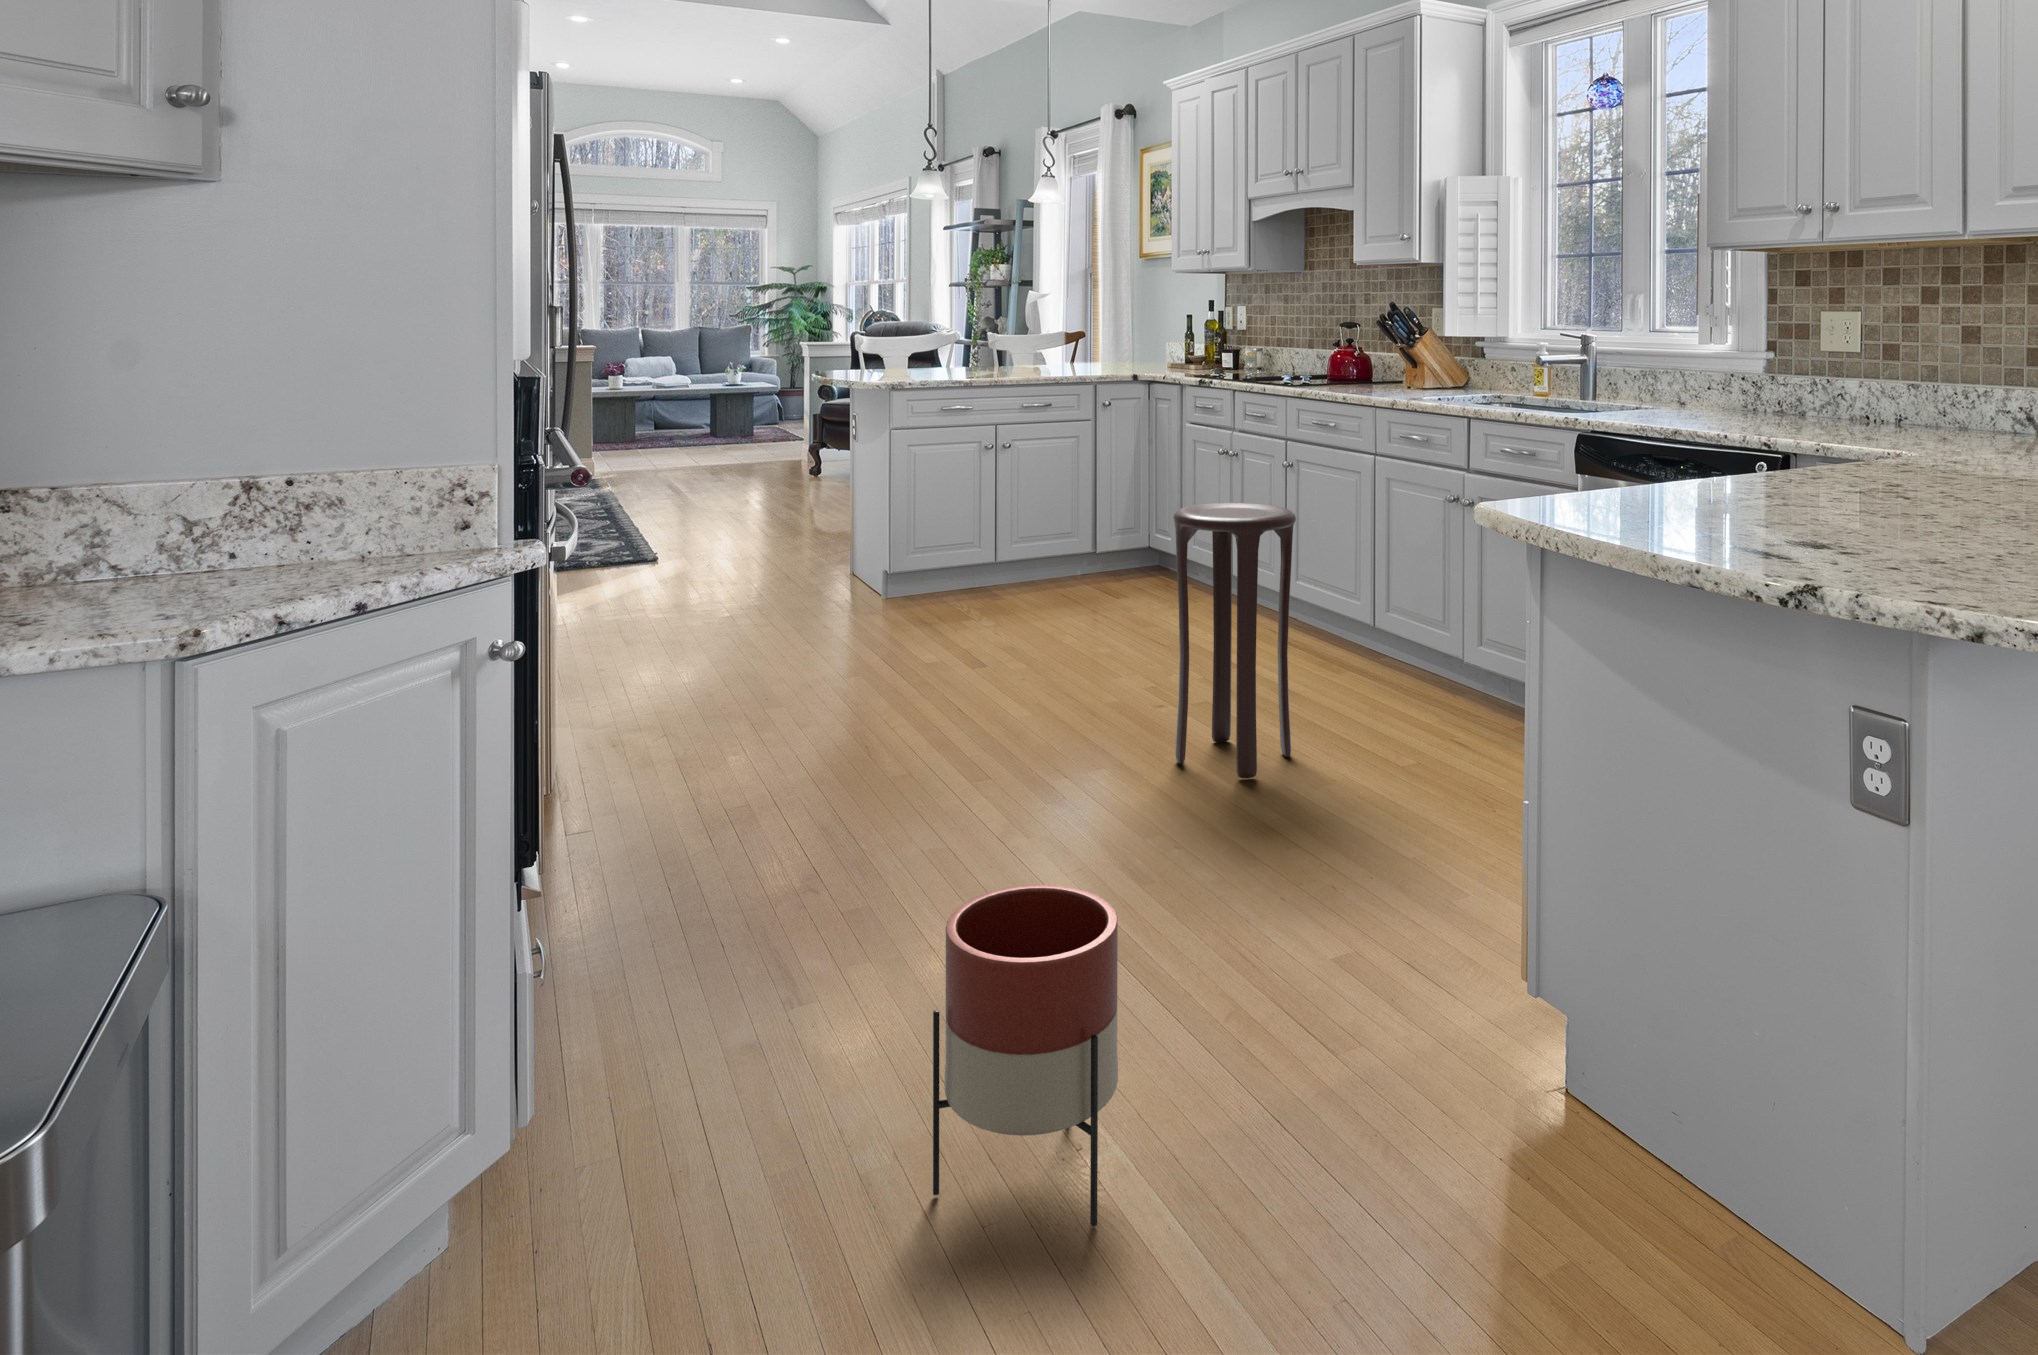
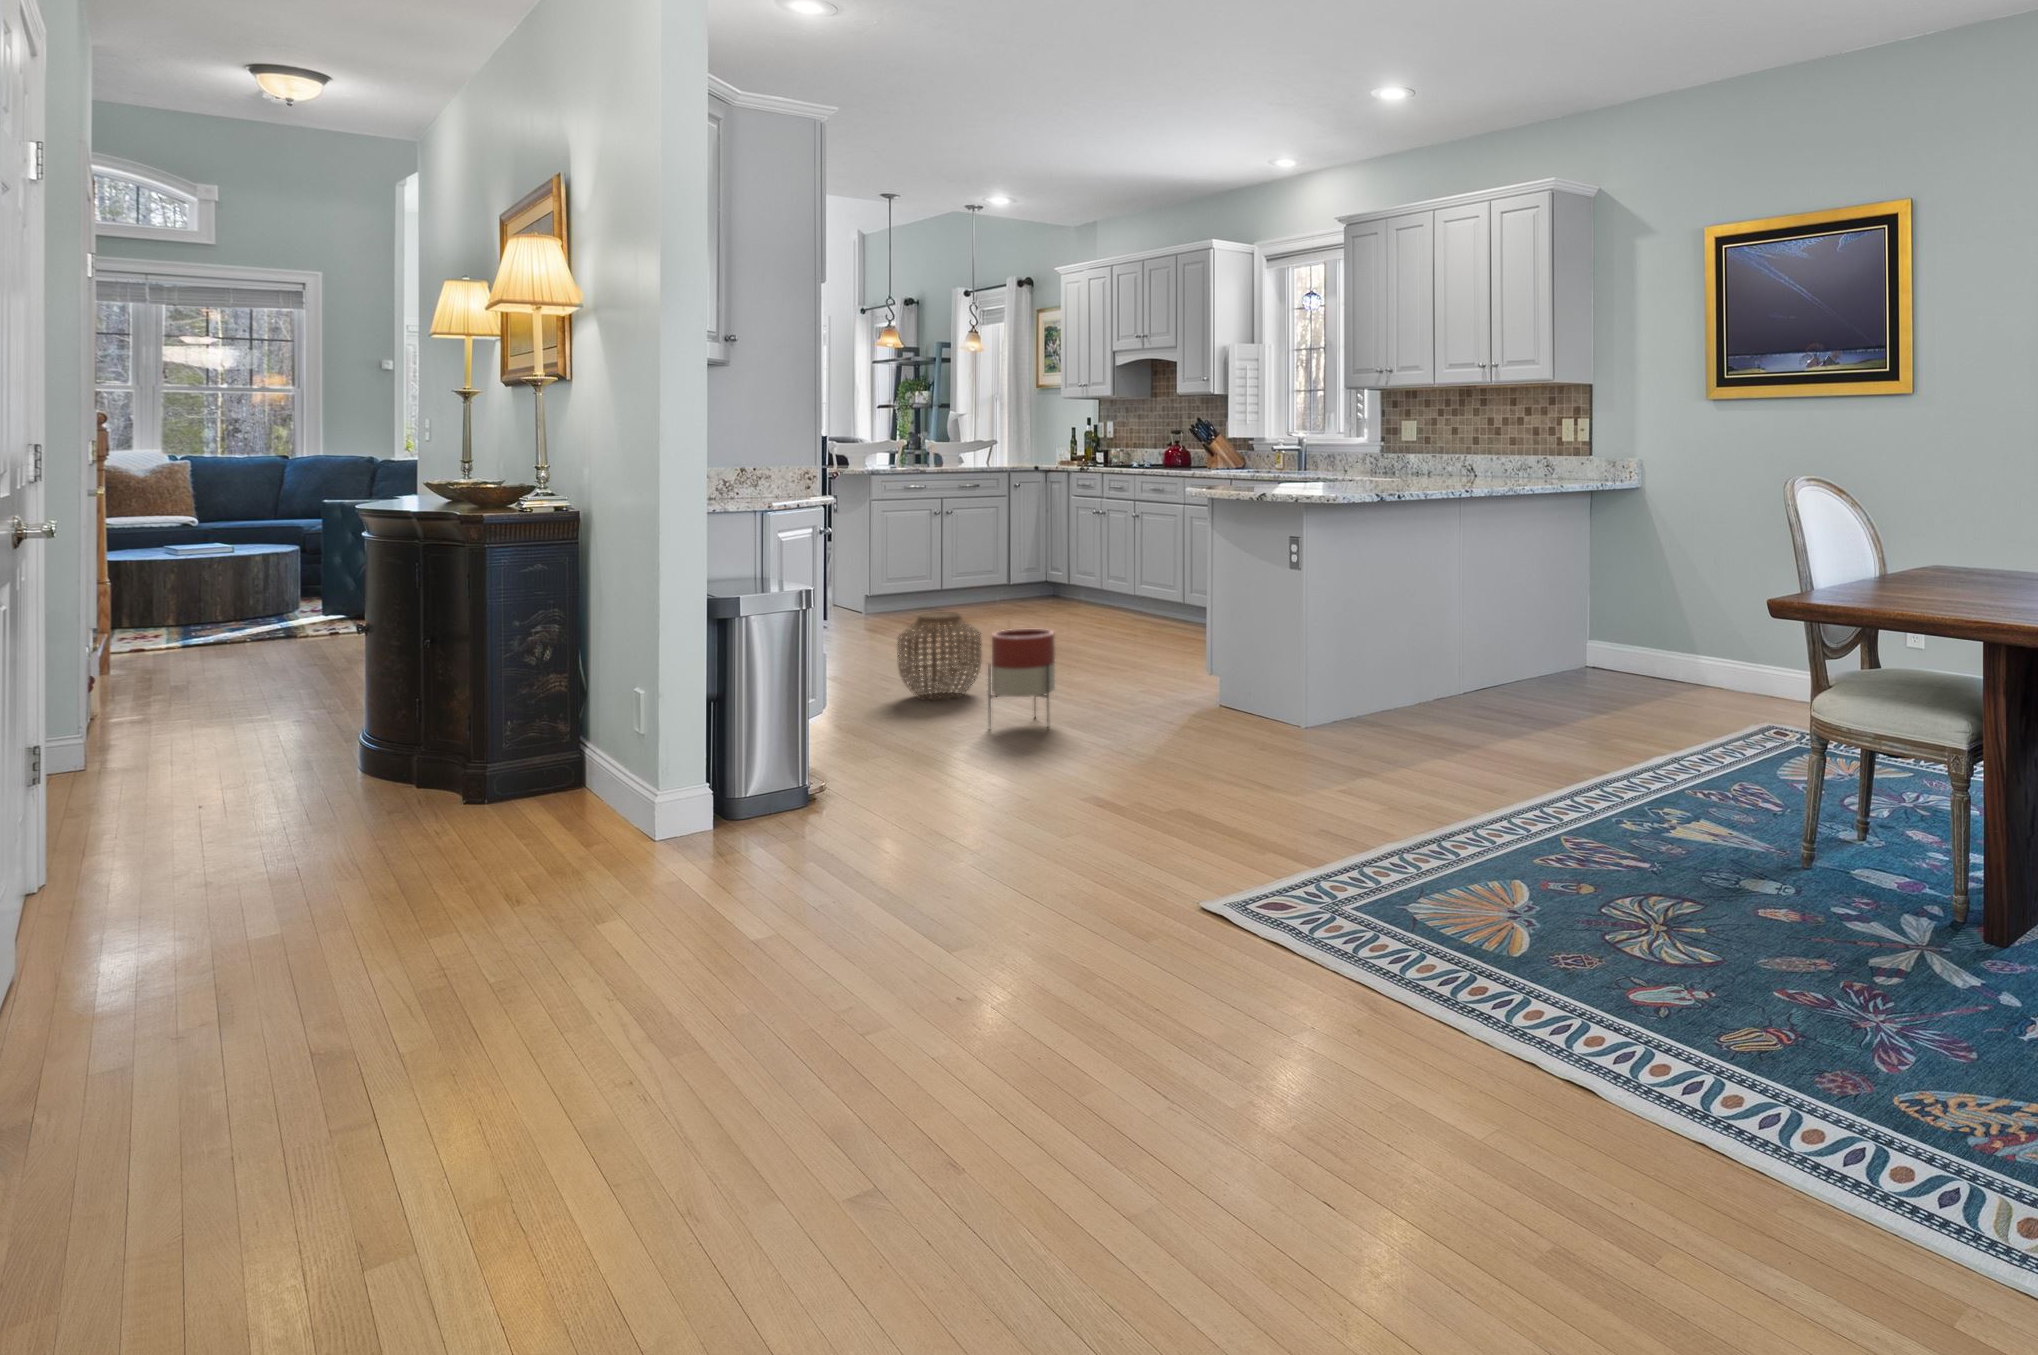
stool: present [1173,503,1296,778] -> none [1068,521,1132,654]
woven basket: none [781,747,969,972] -> present [897,612,982,700]

